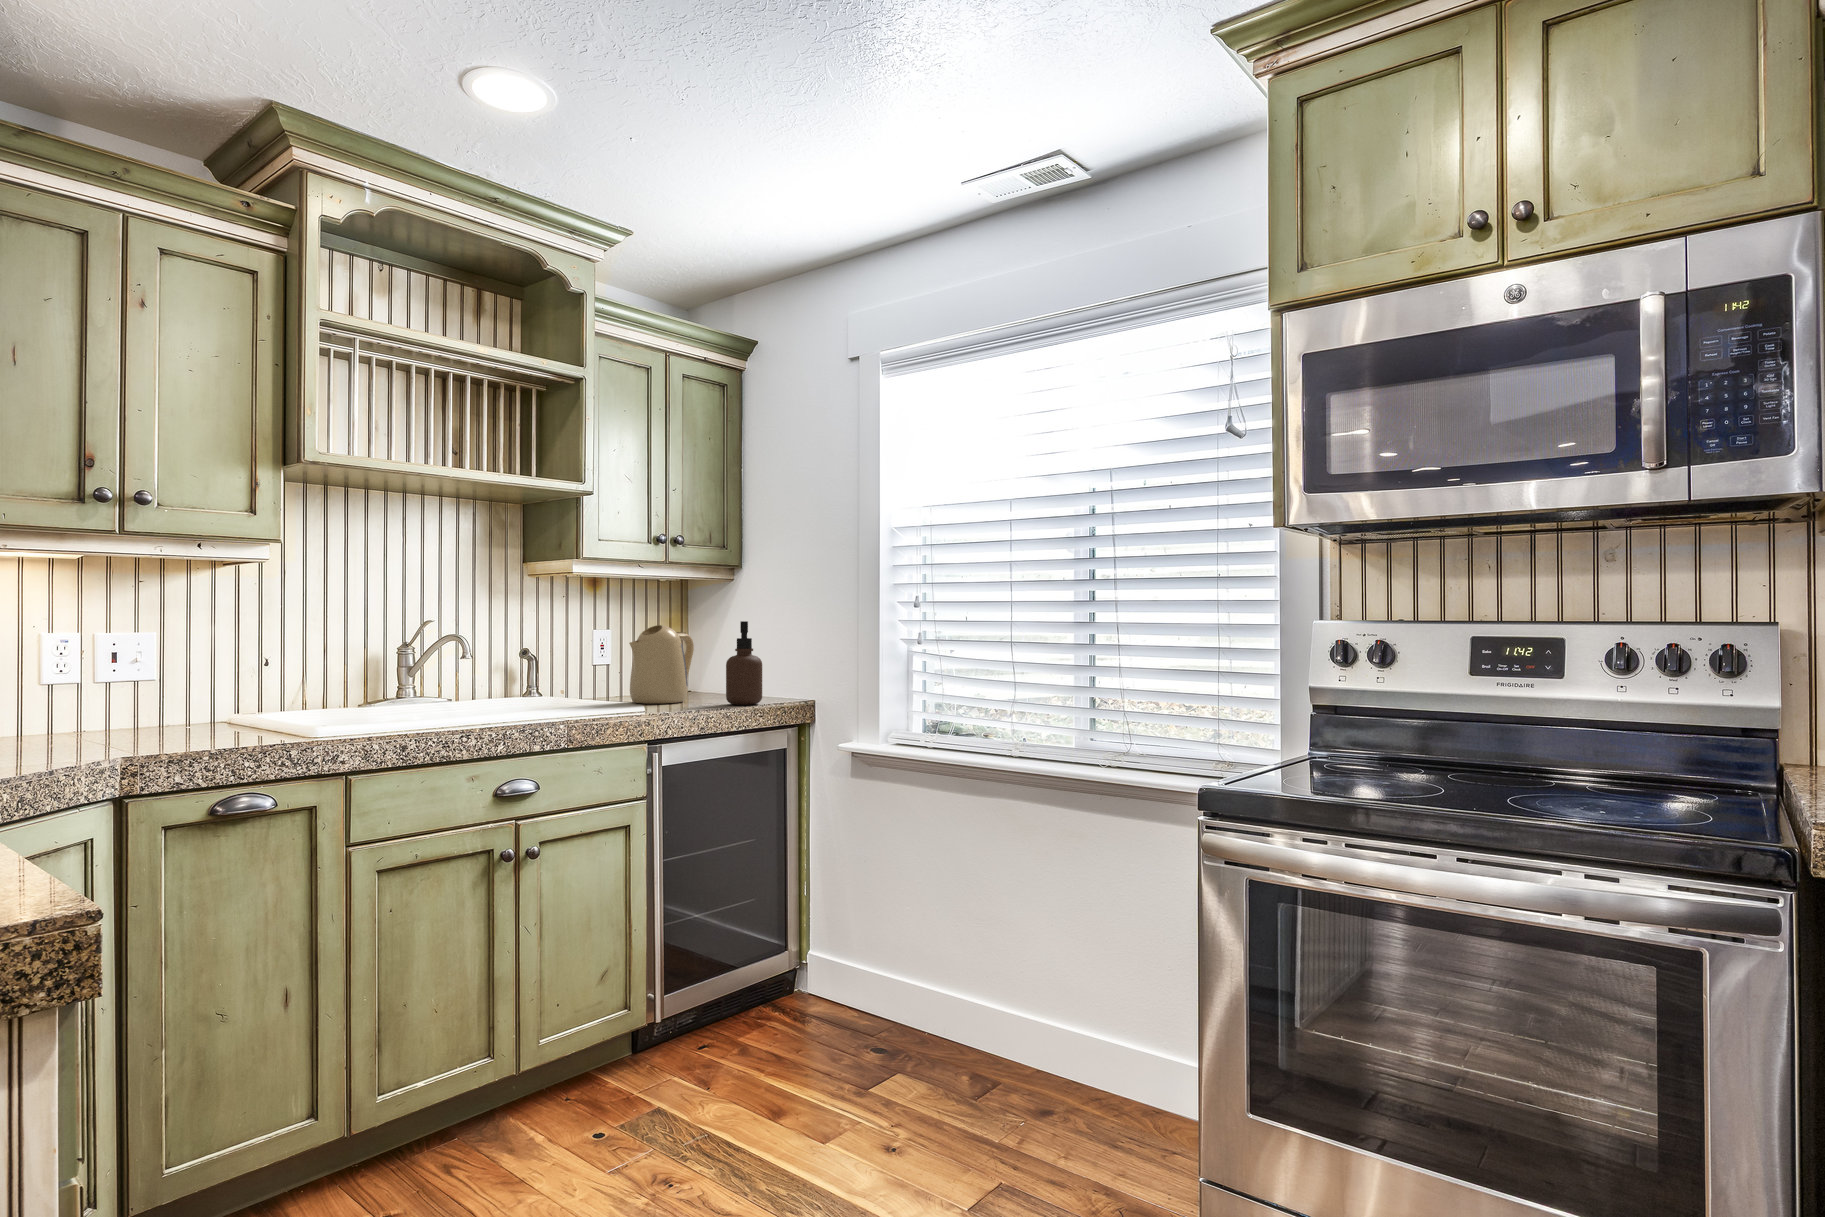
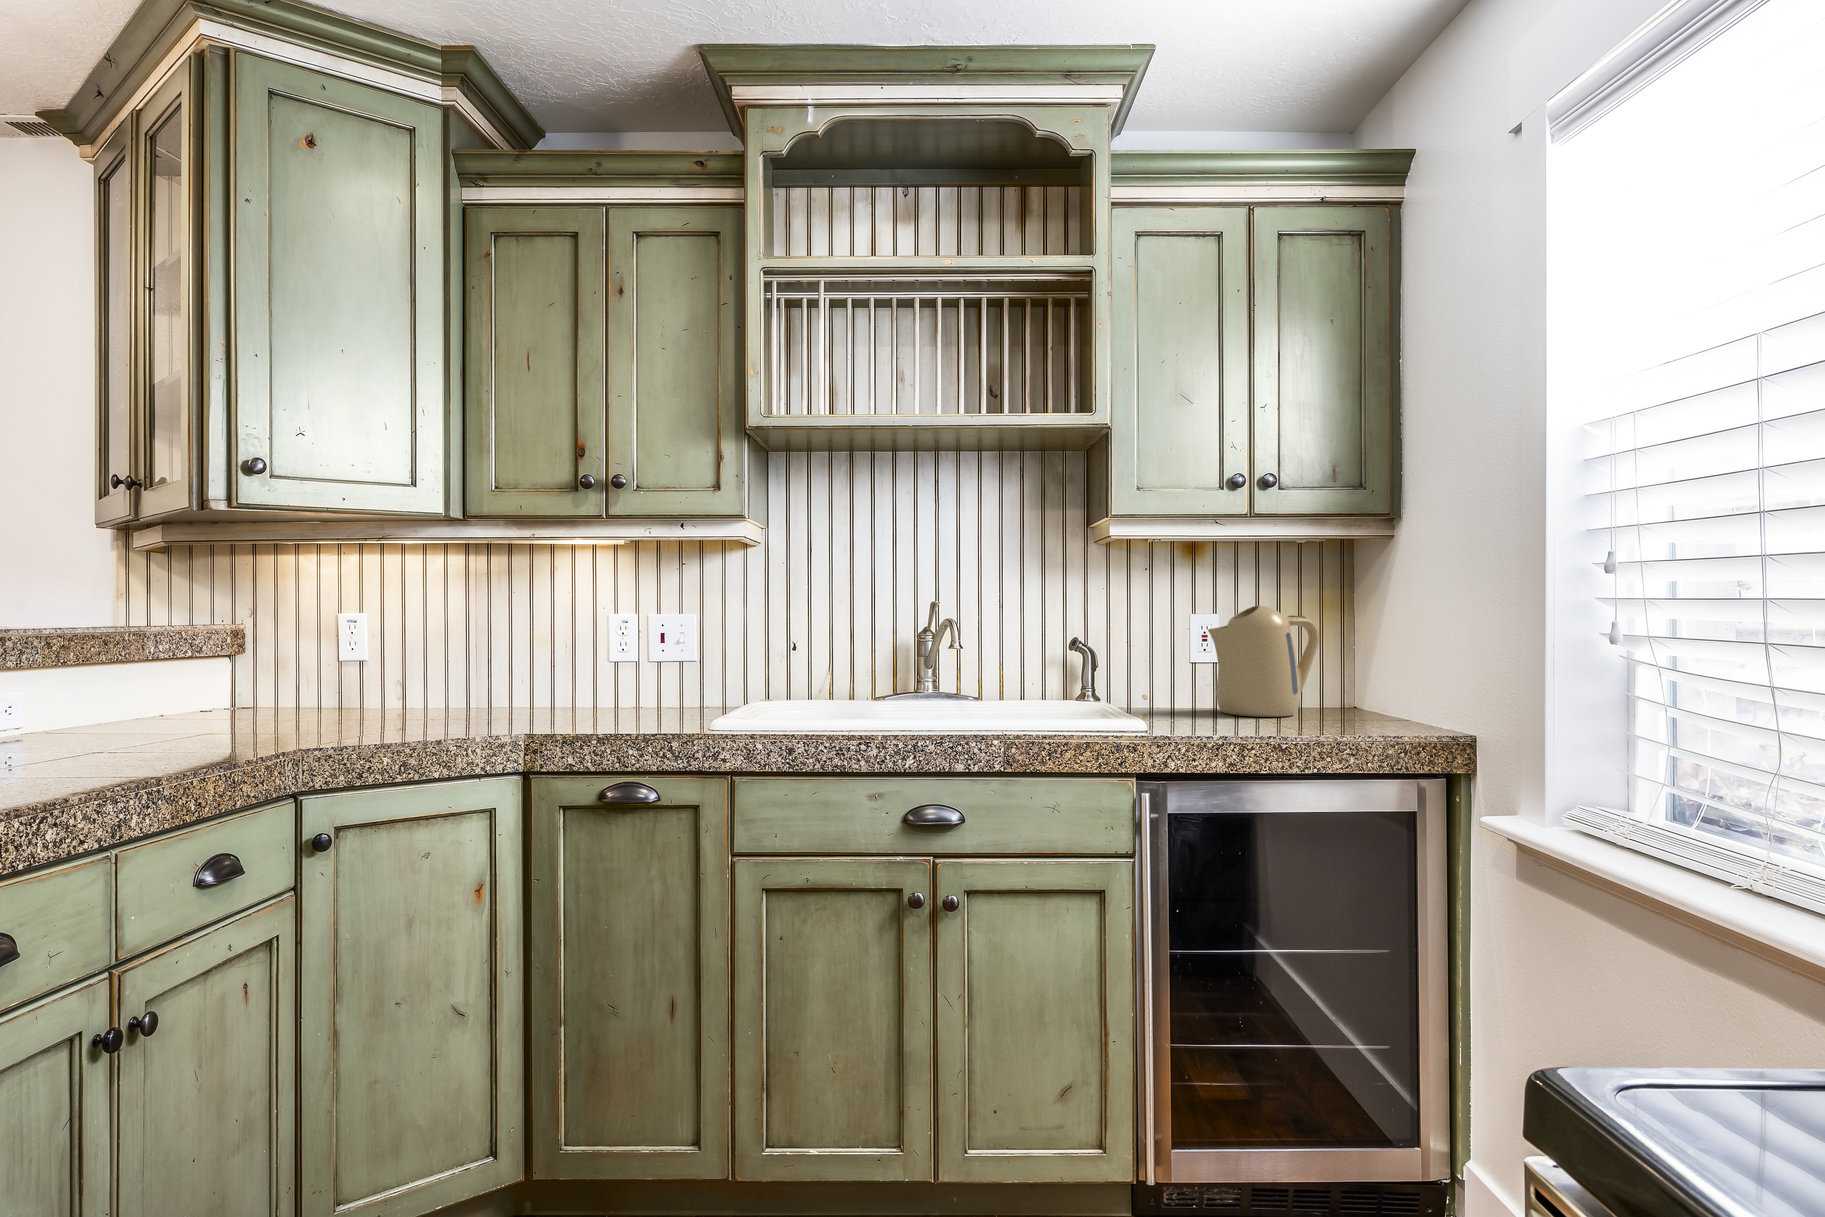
soap dispenser: present [726,621,762,705] -> none [1330,600,1392,732]

